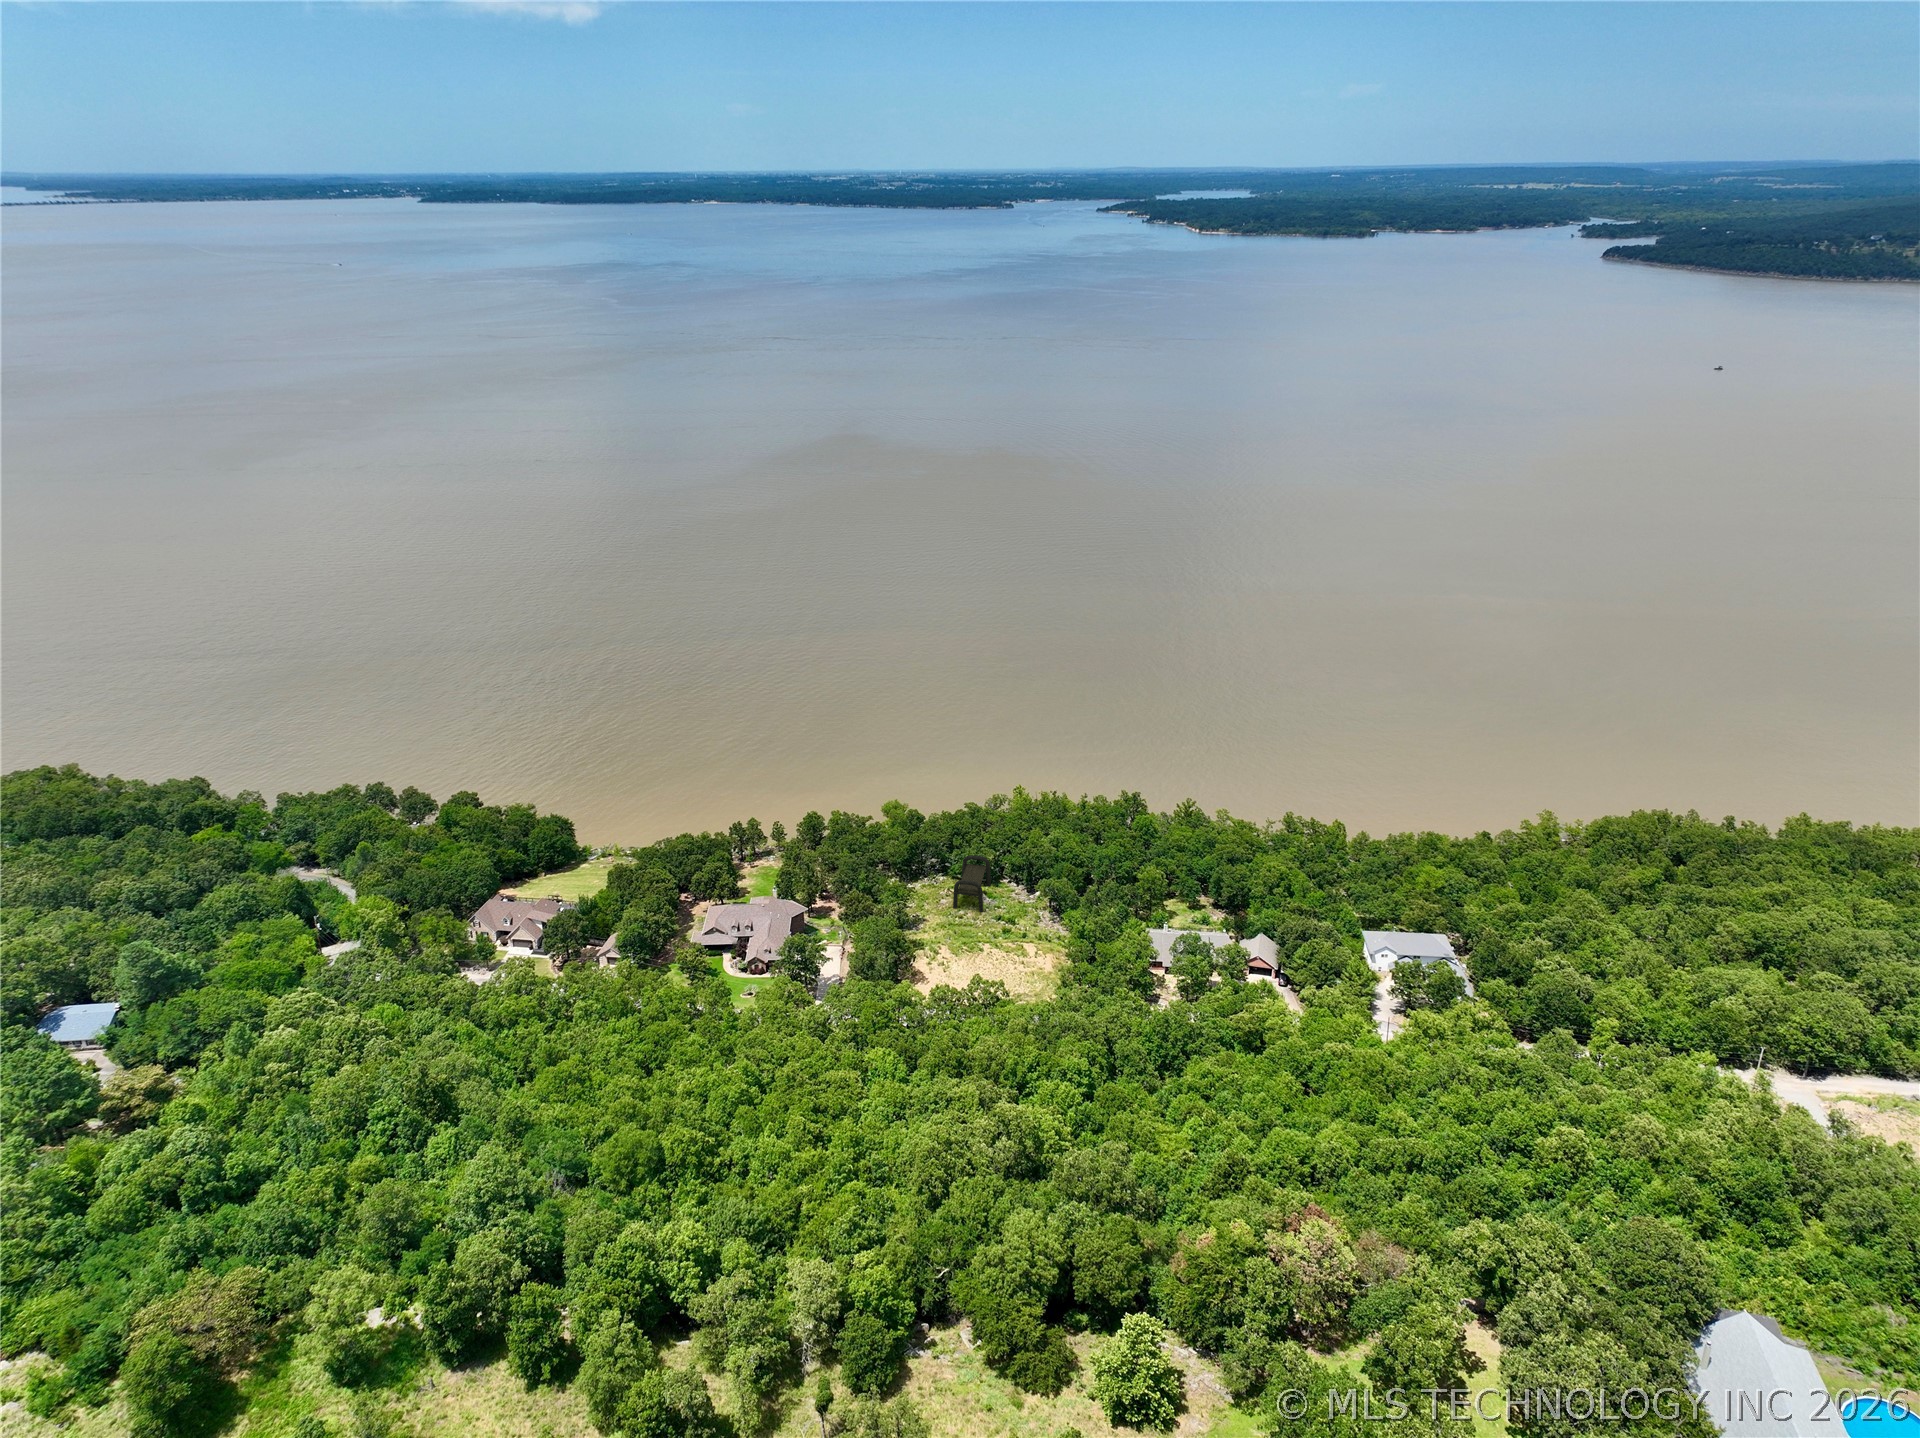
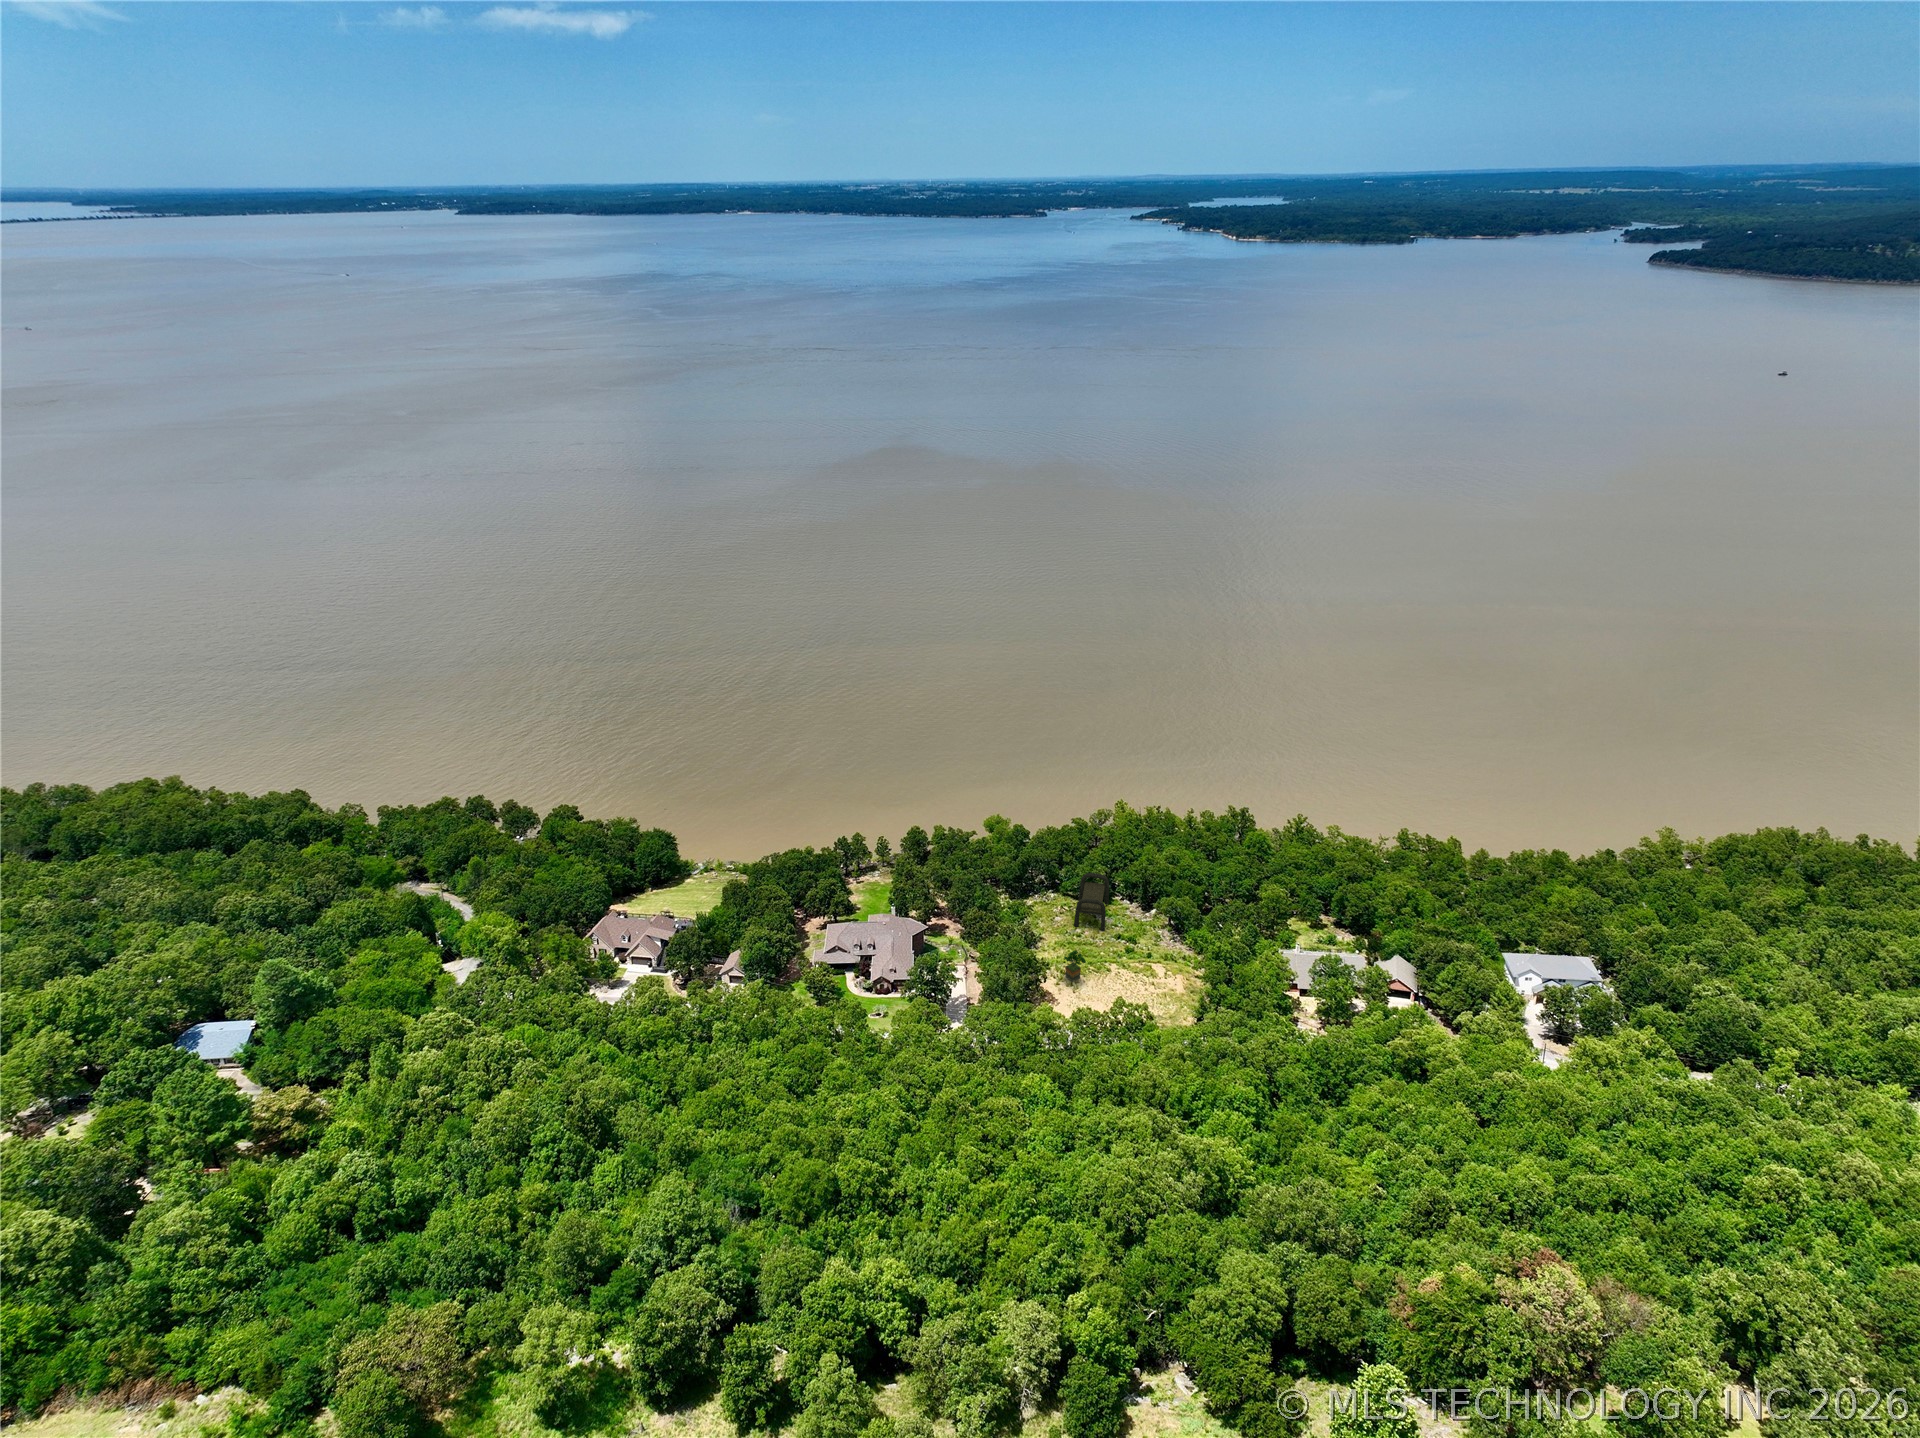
potted tree: none [933,930,955,962] -> present [1064,951,1086,982]

